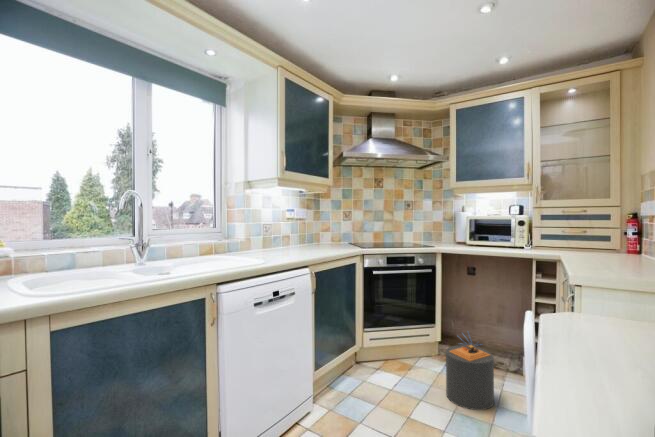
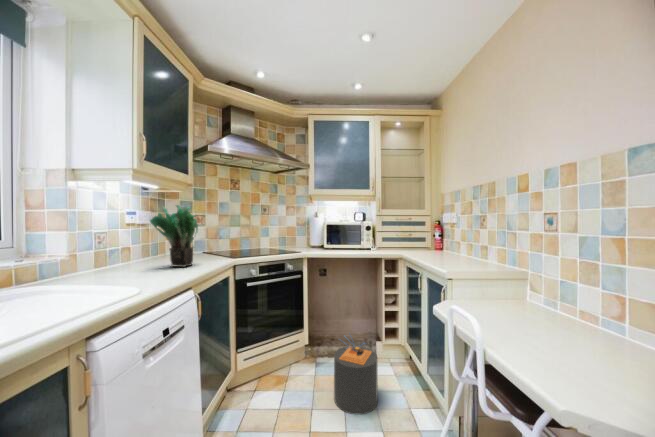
potted plant: none [301,205,334,251] -> present [150,205,198,267]

